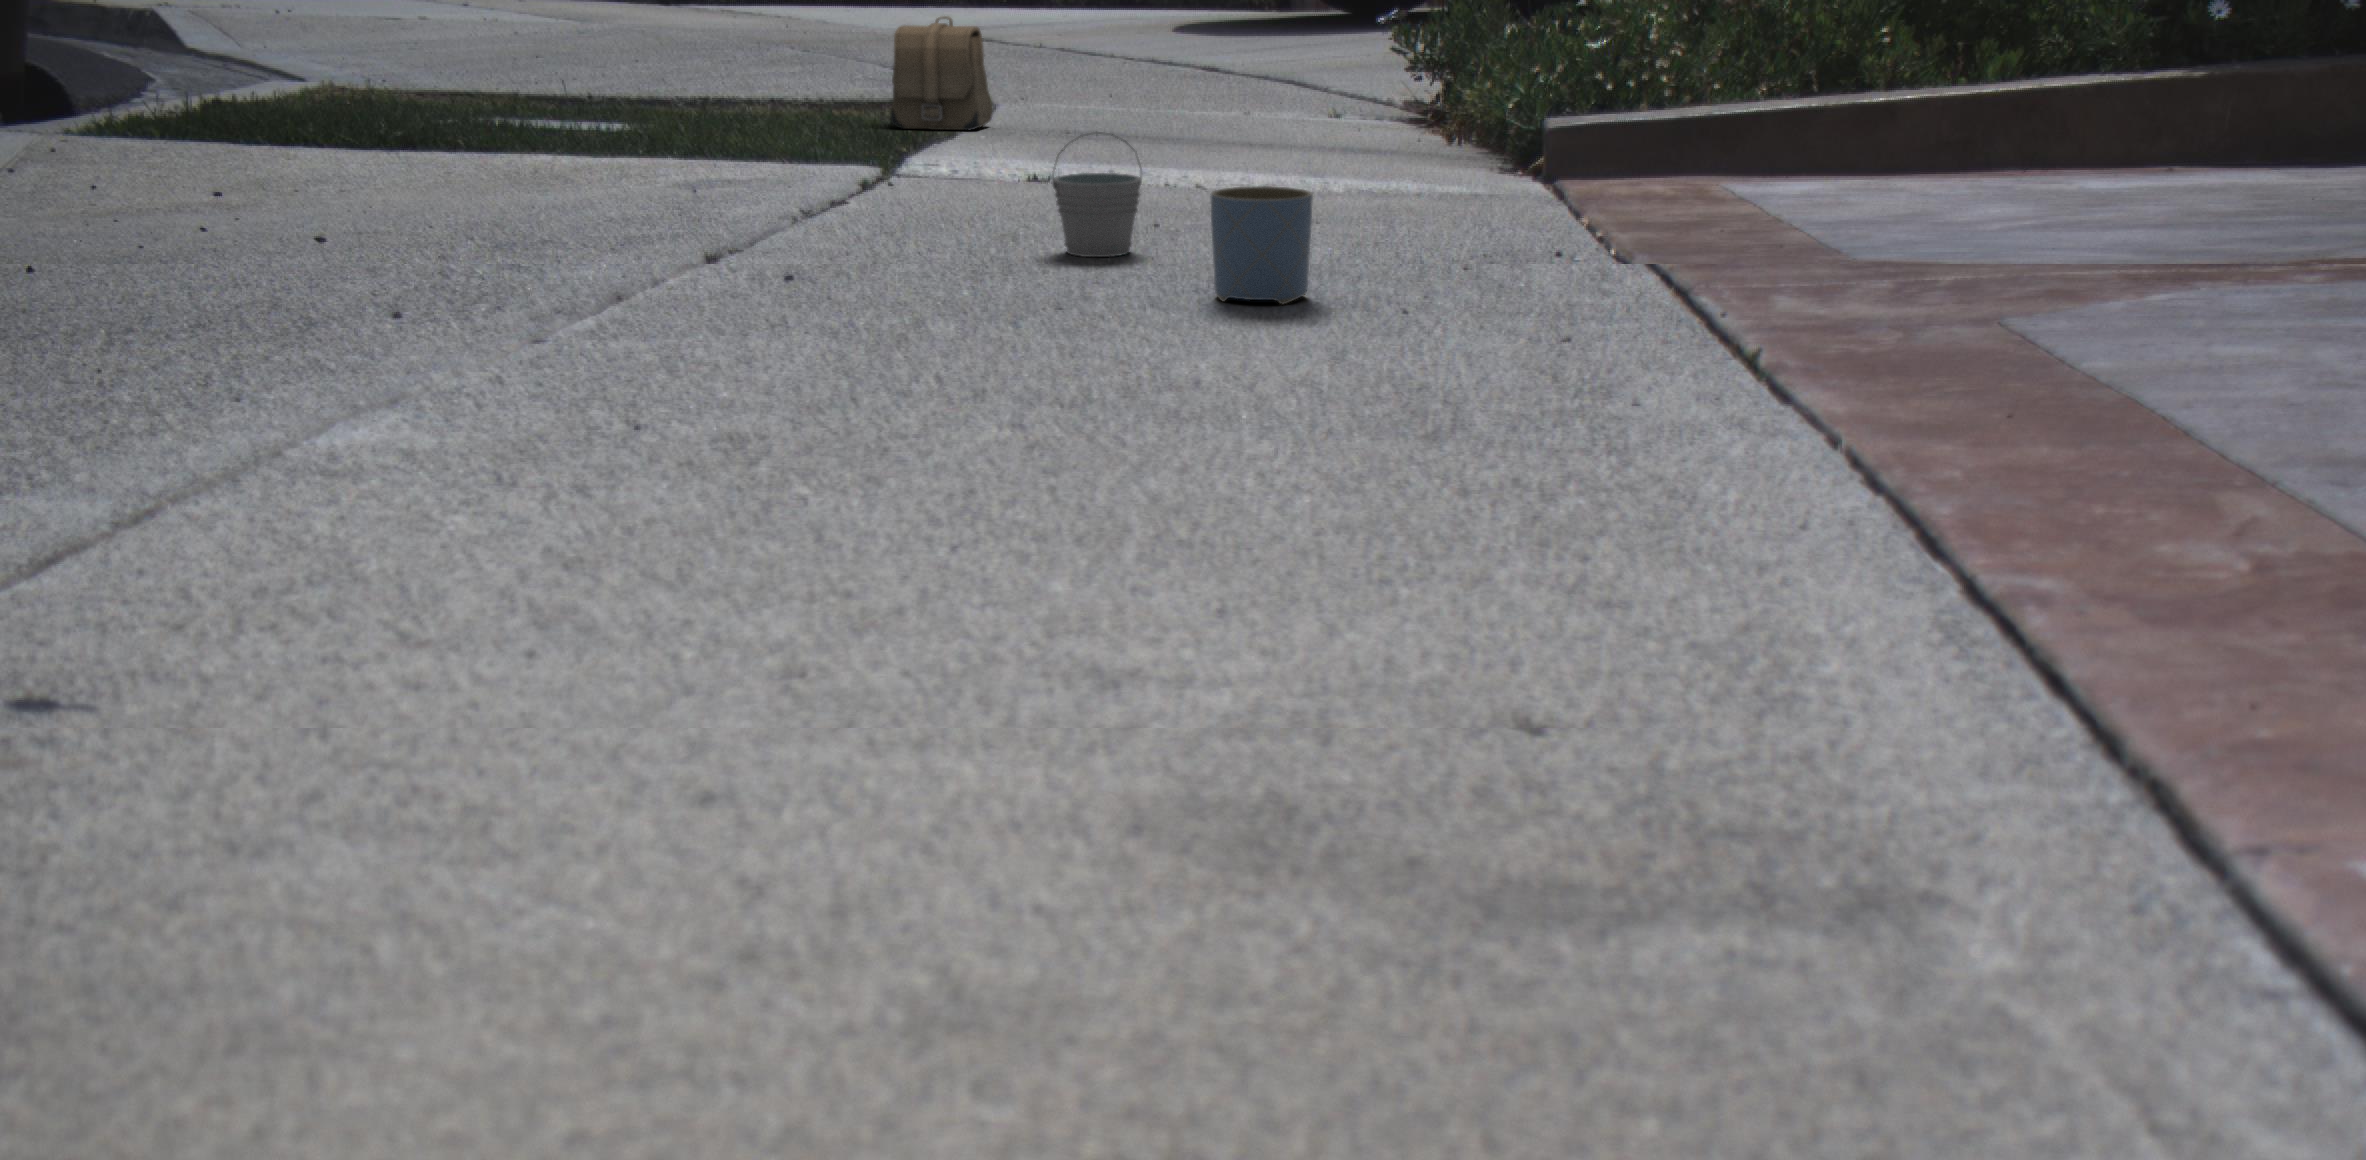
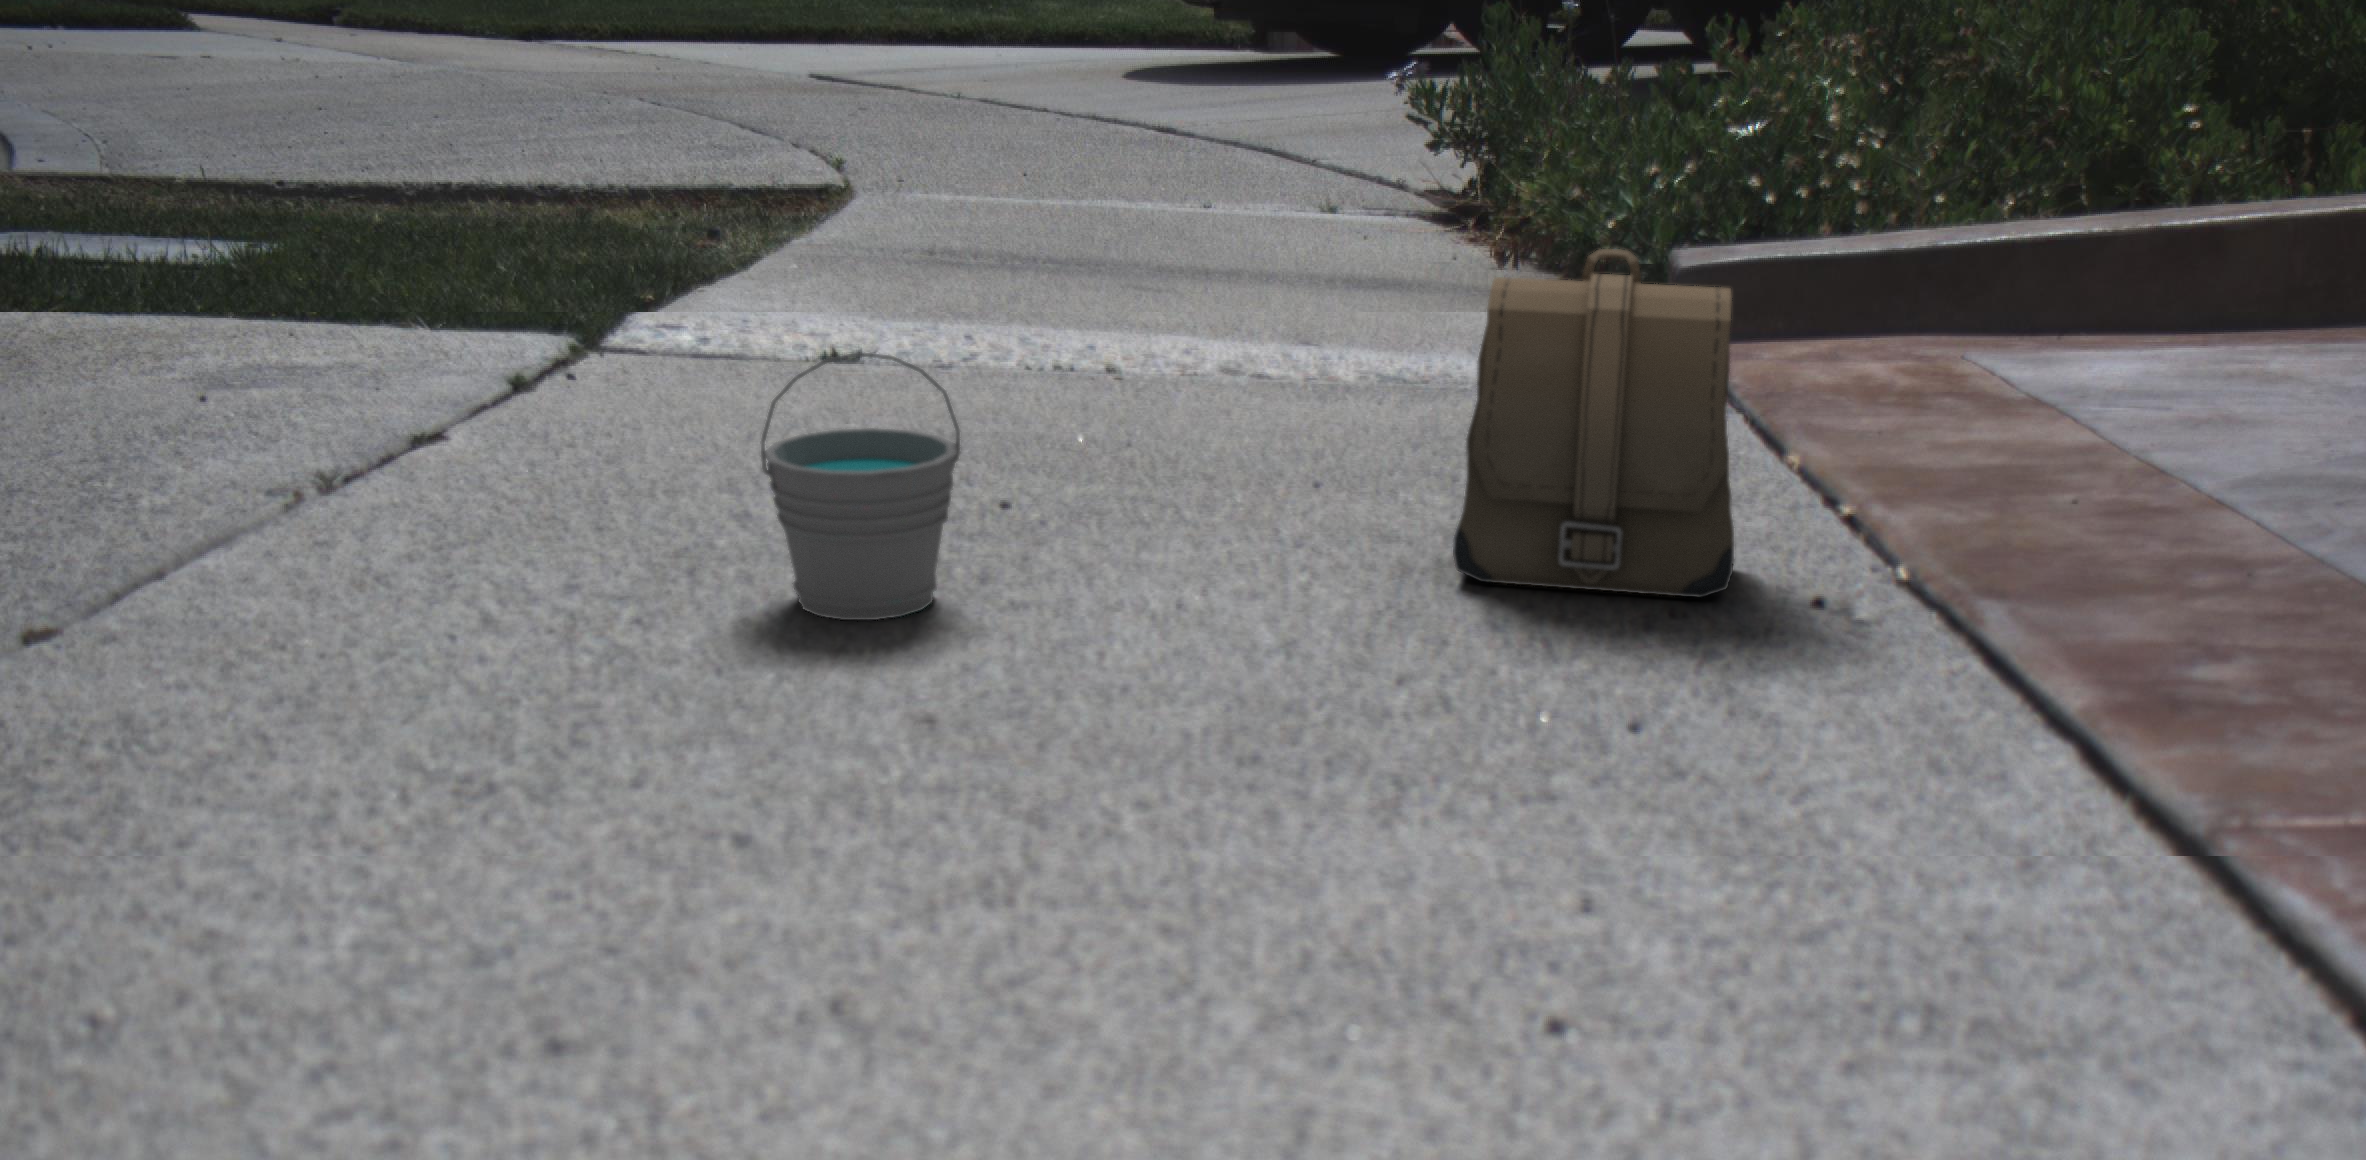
backpack: present [890,16,992,131] -> present [1453,249,1734,597]
planter: present [1210,186,1313,304] -> none [1075,539,1332,859]

